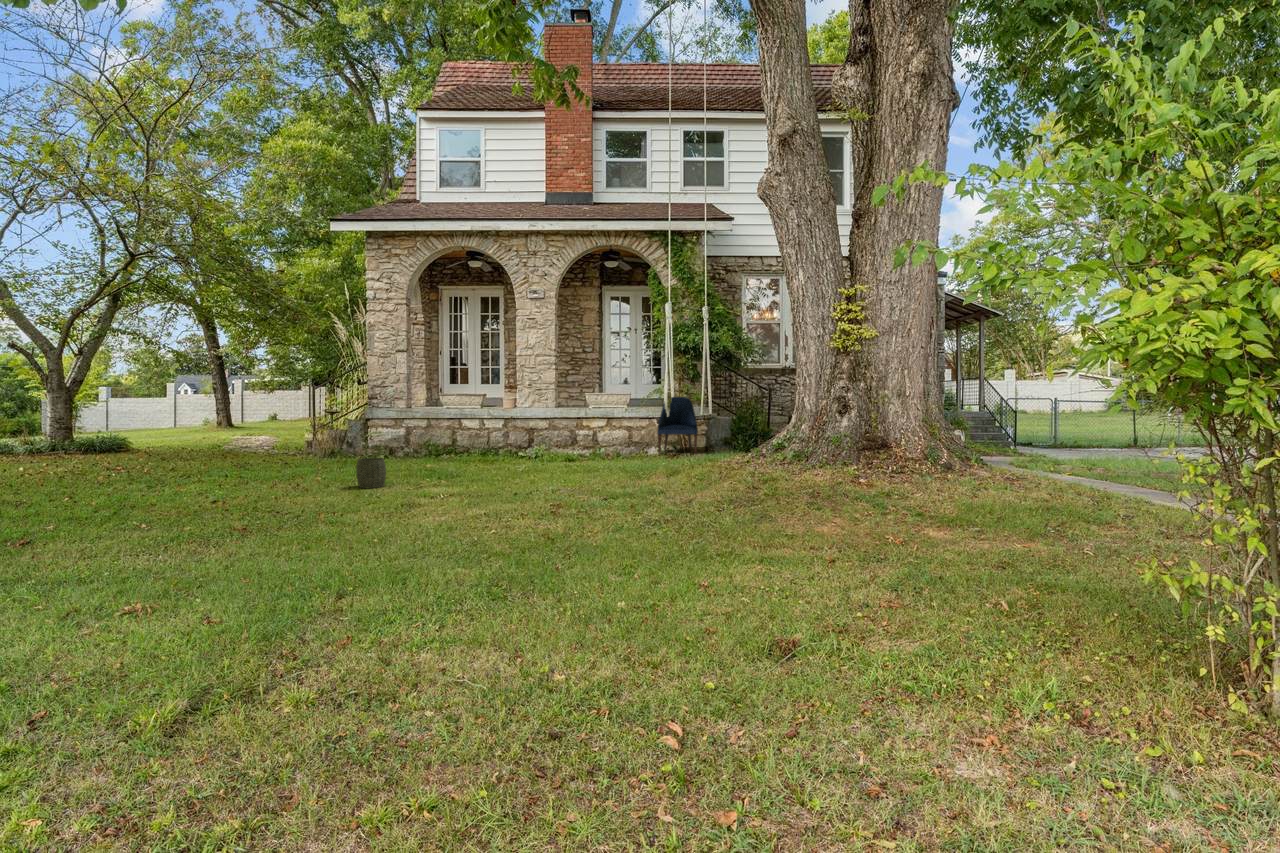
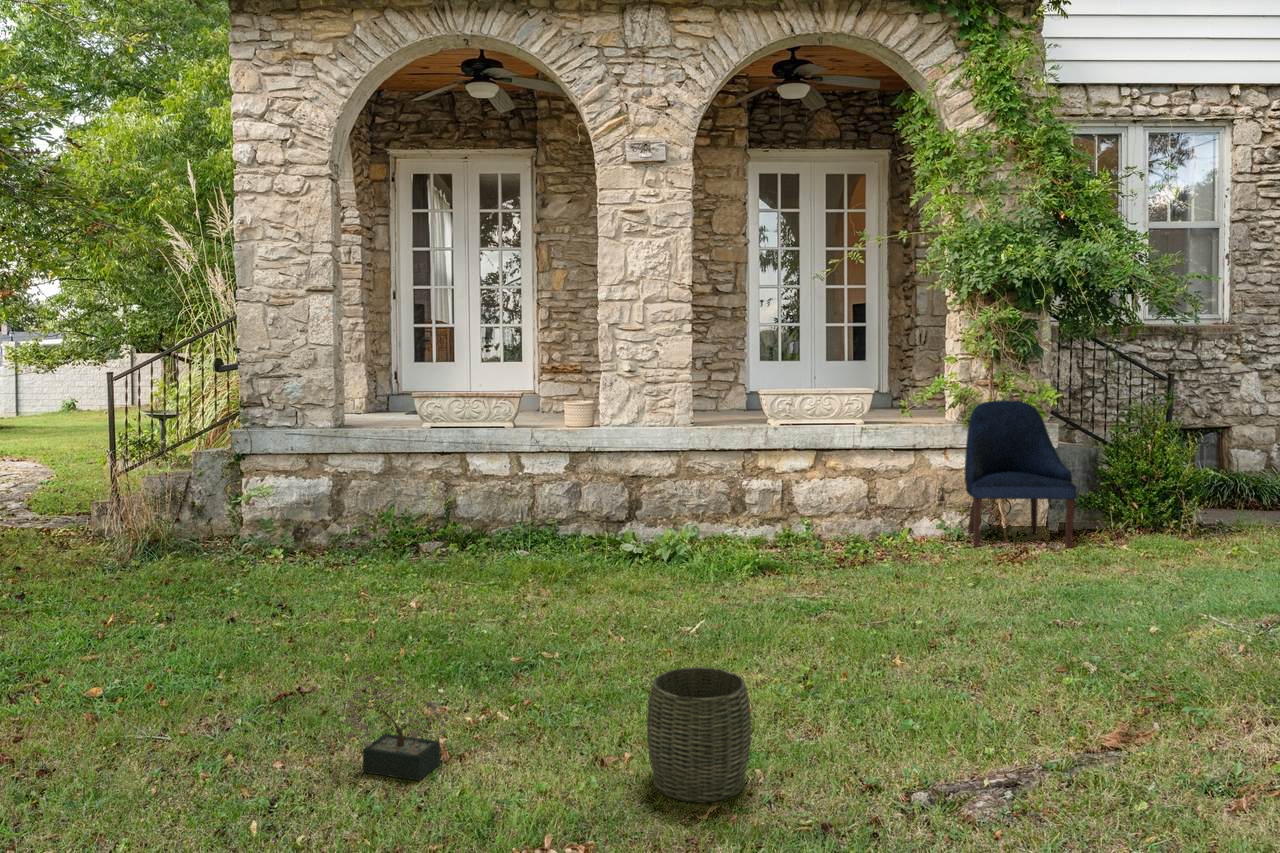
woven basket: present [356,458,386,488] -> present [647,667,751,803]
decorative plant: none [392,462,424,490] -> present [339,671,452,781]

